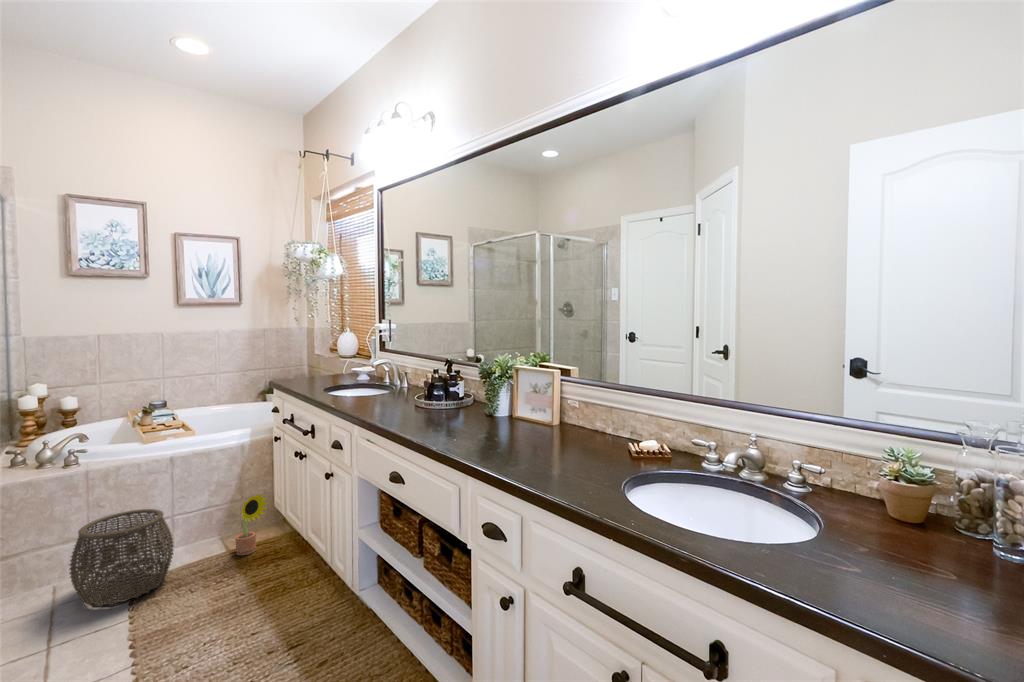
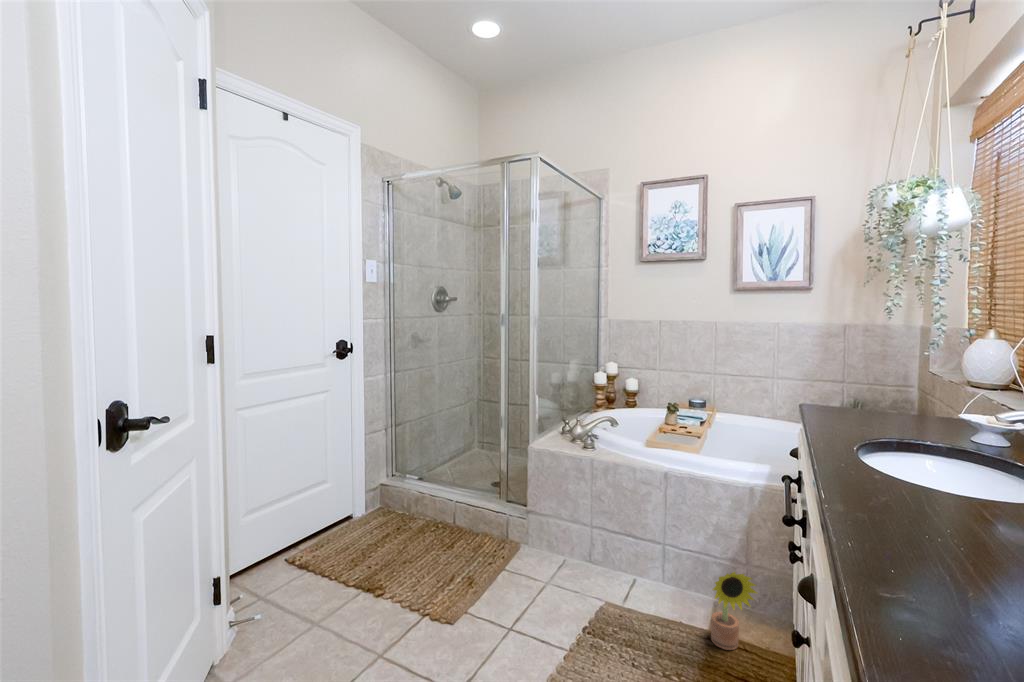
woven basket: present [69,509,174,606] -> none [550,517,641,627]

